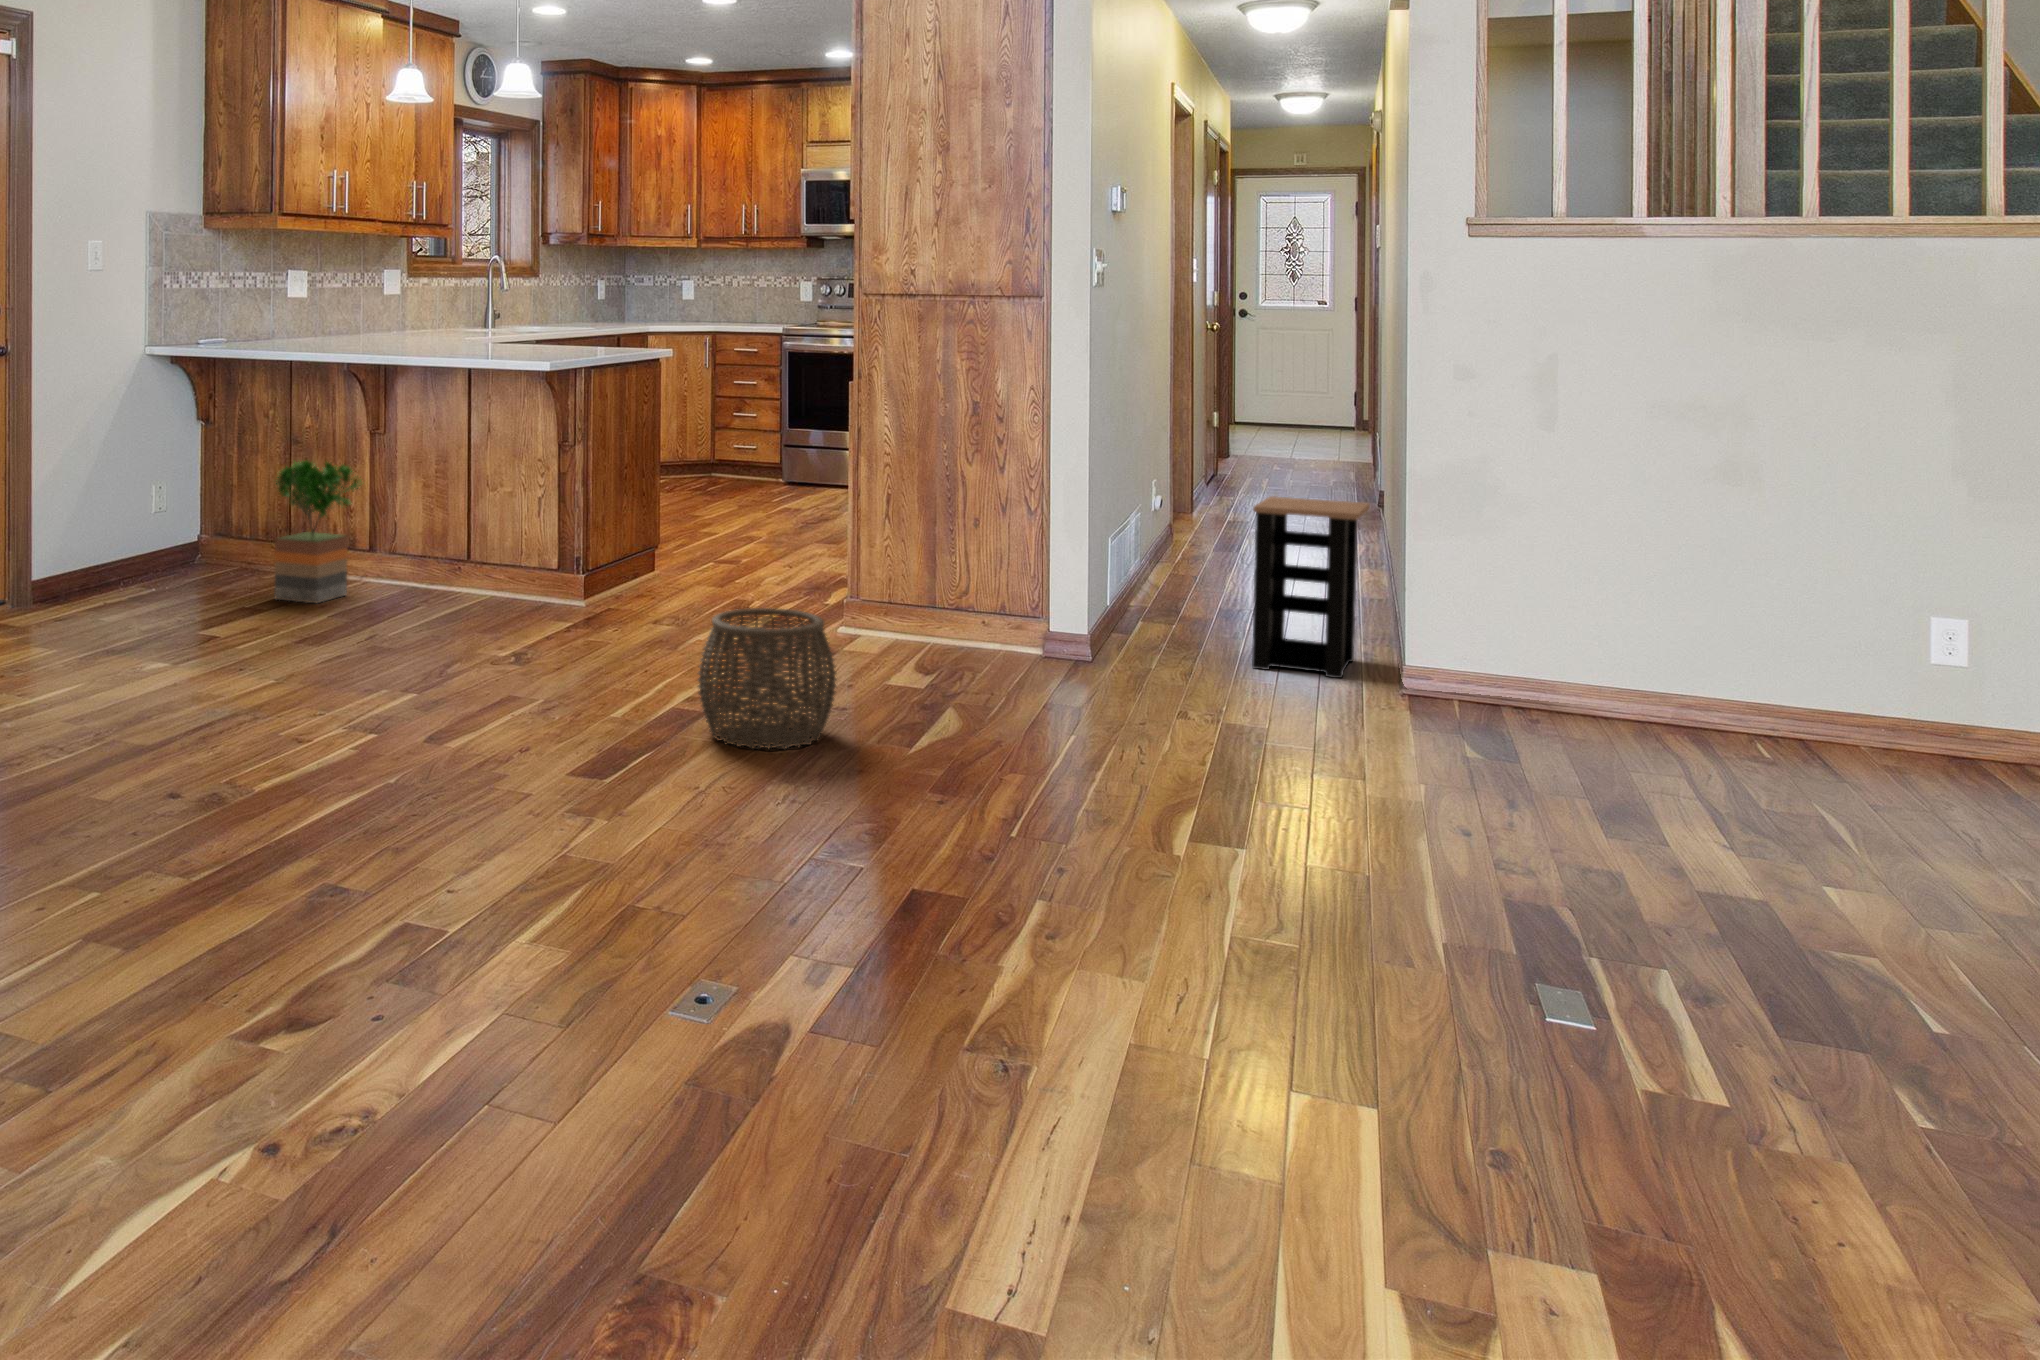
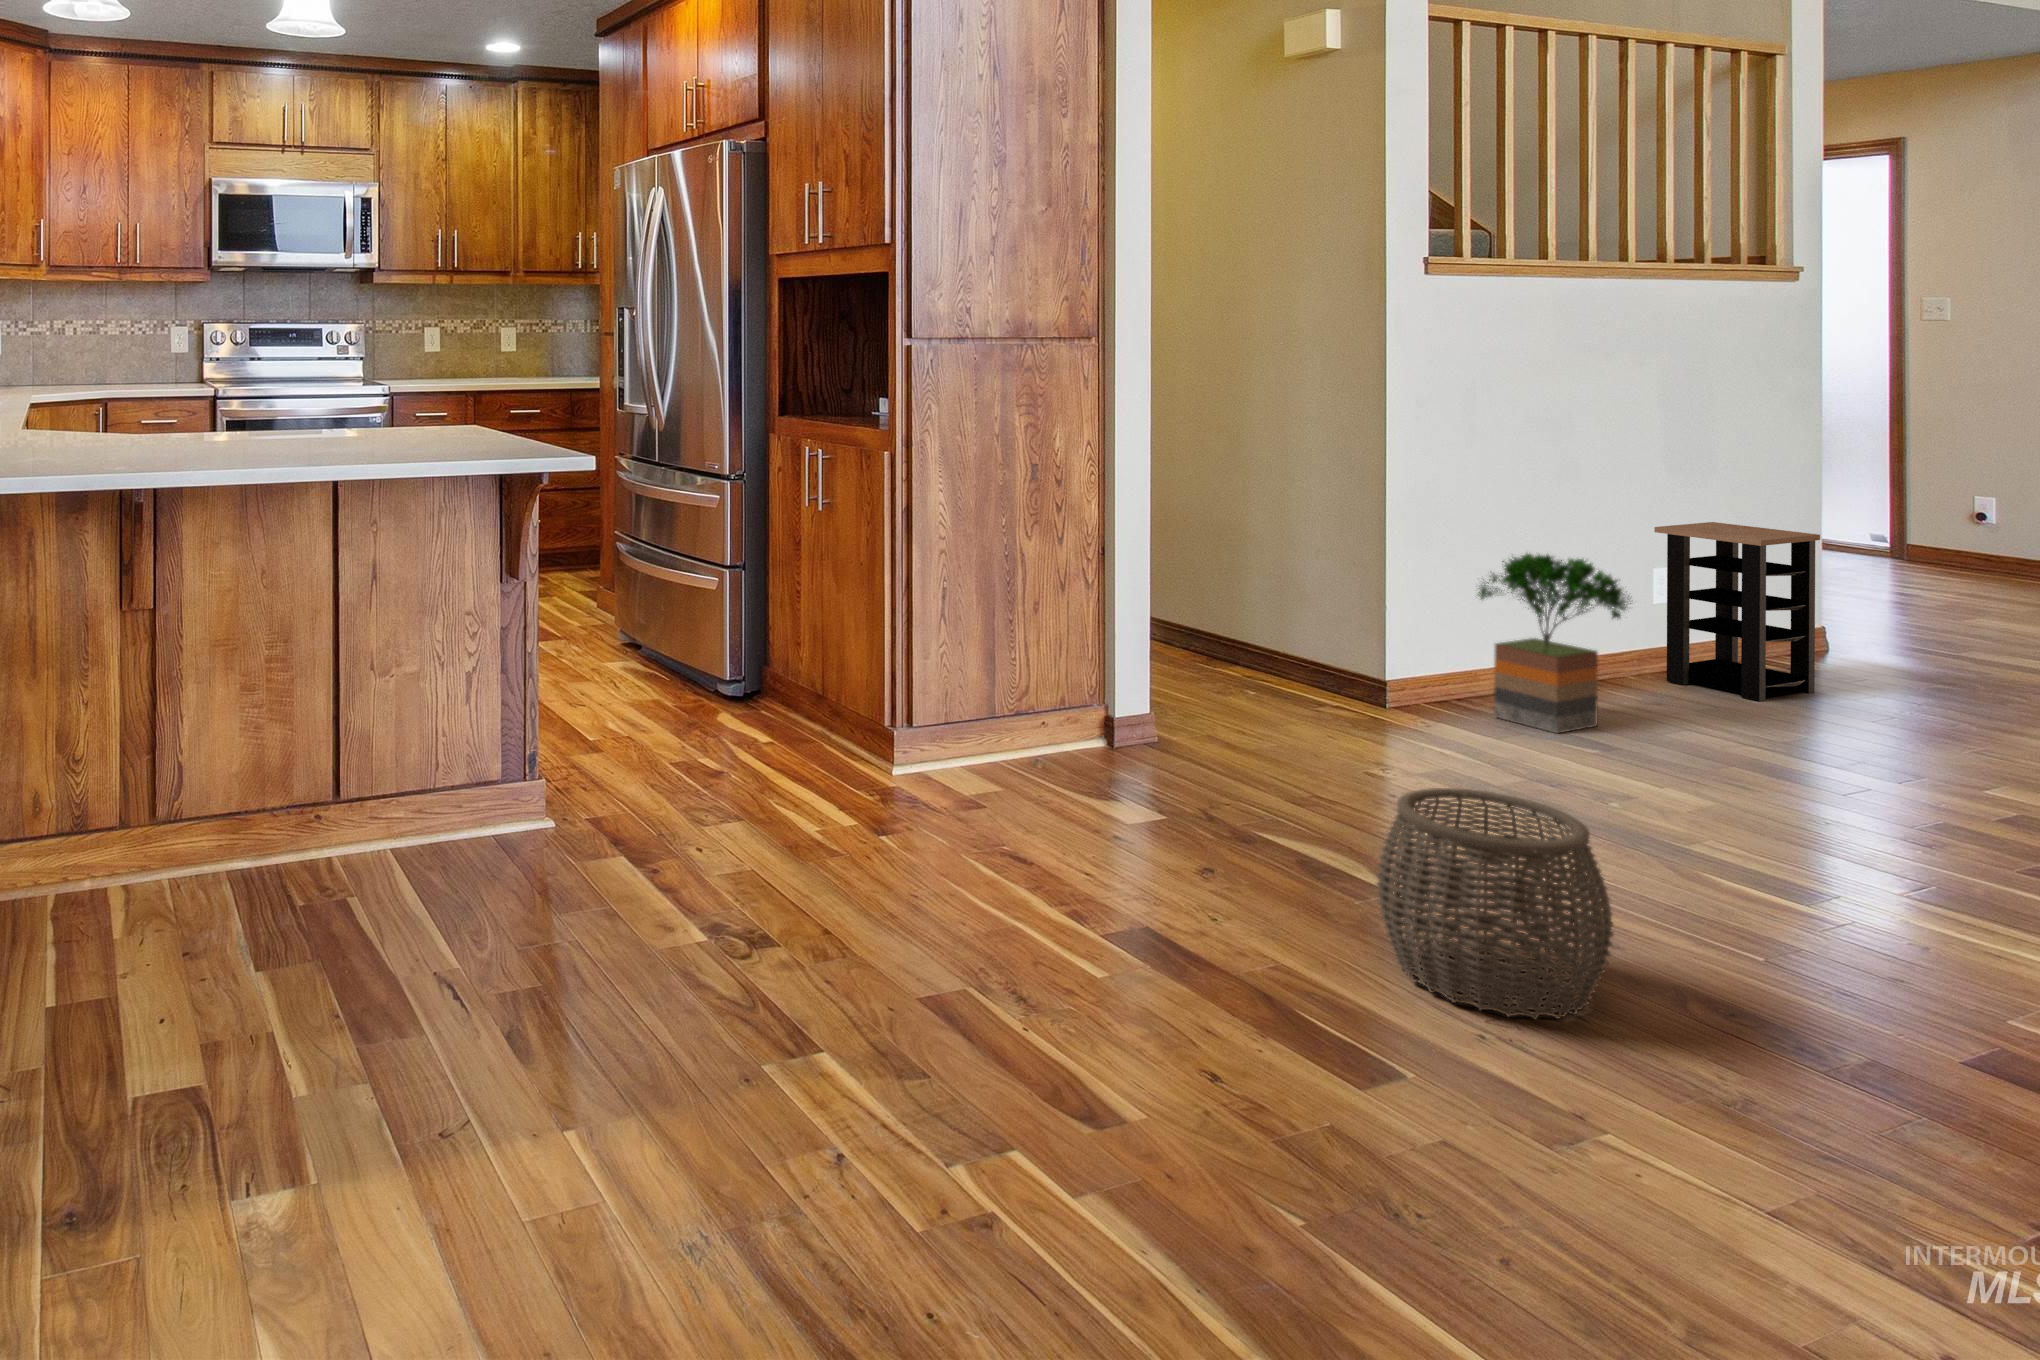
potted tree: present [275,461,362,603] -> present [1478,553,1631,733]
side table: present [1252,496,1370,678] -> present [1654,522,1820,701]

